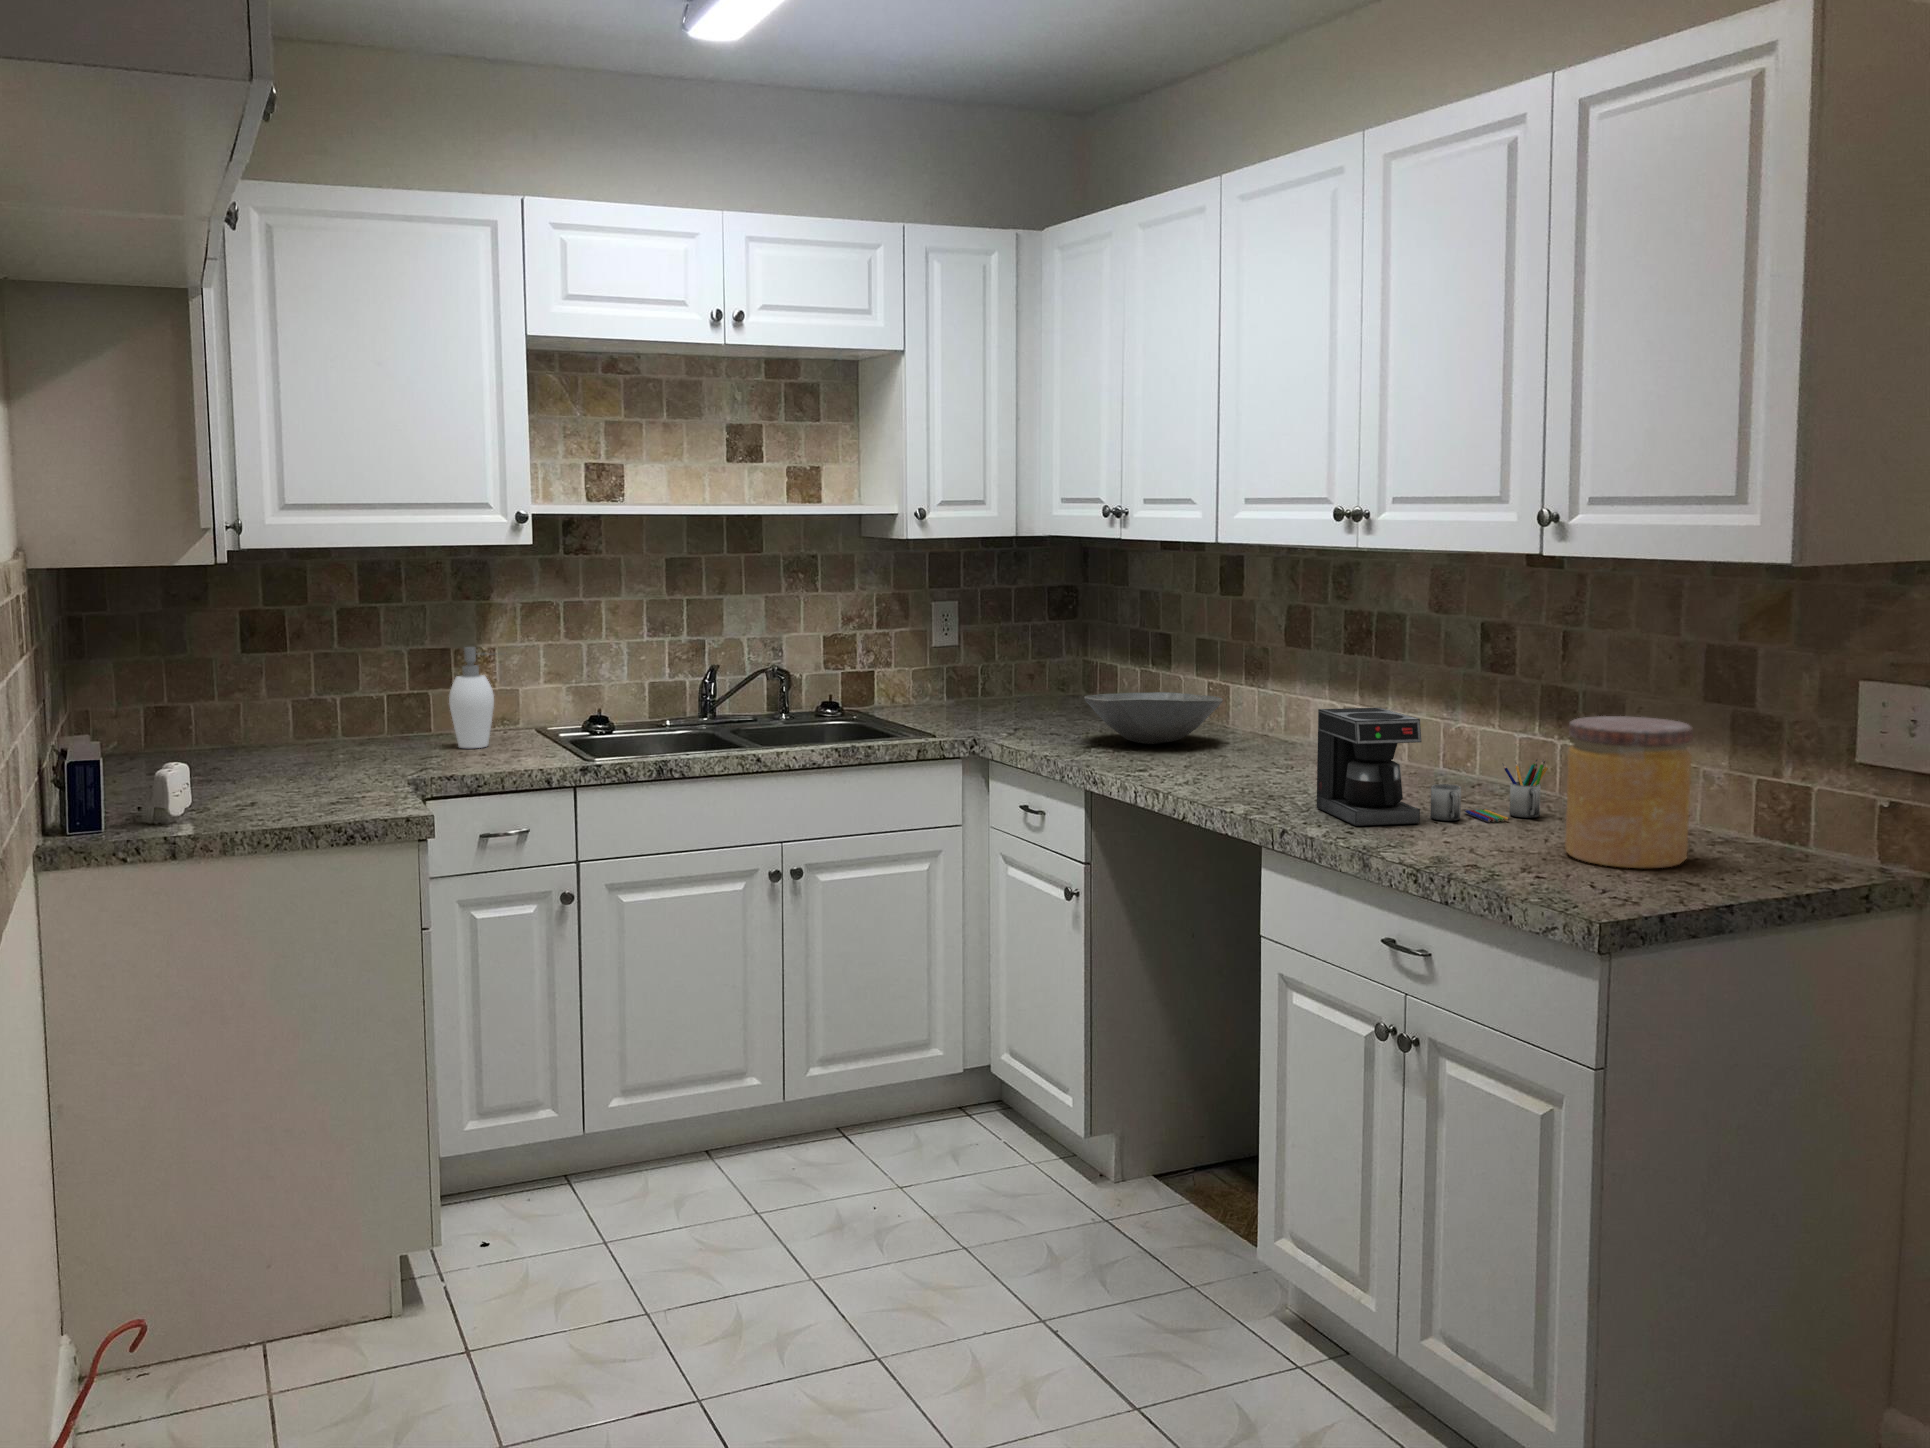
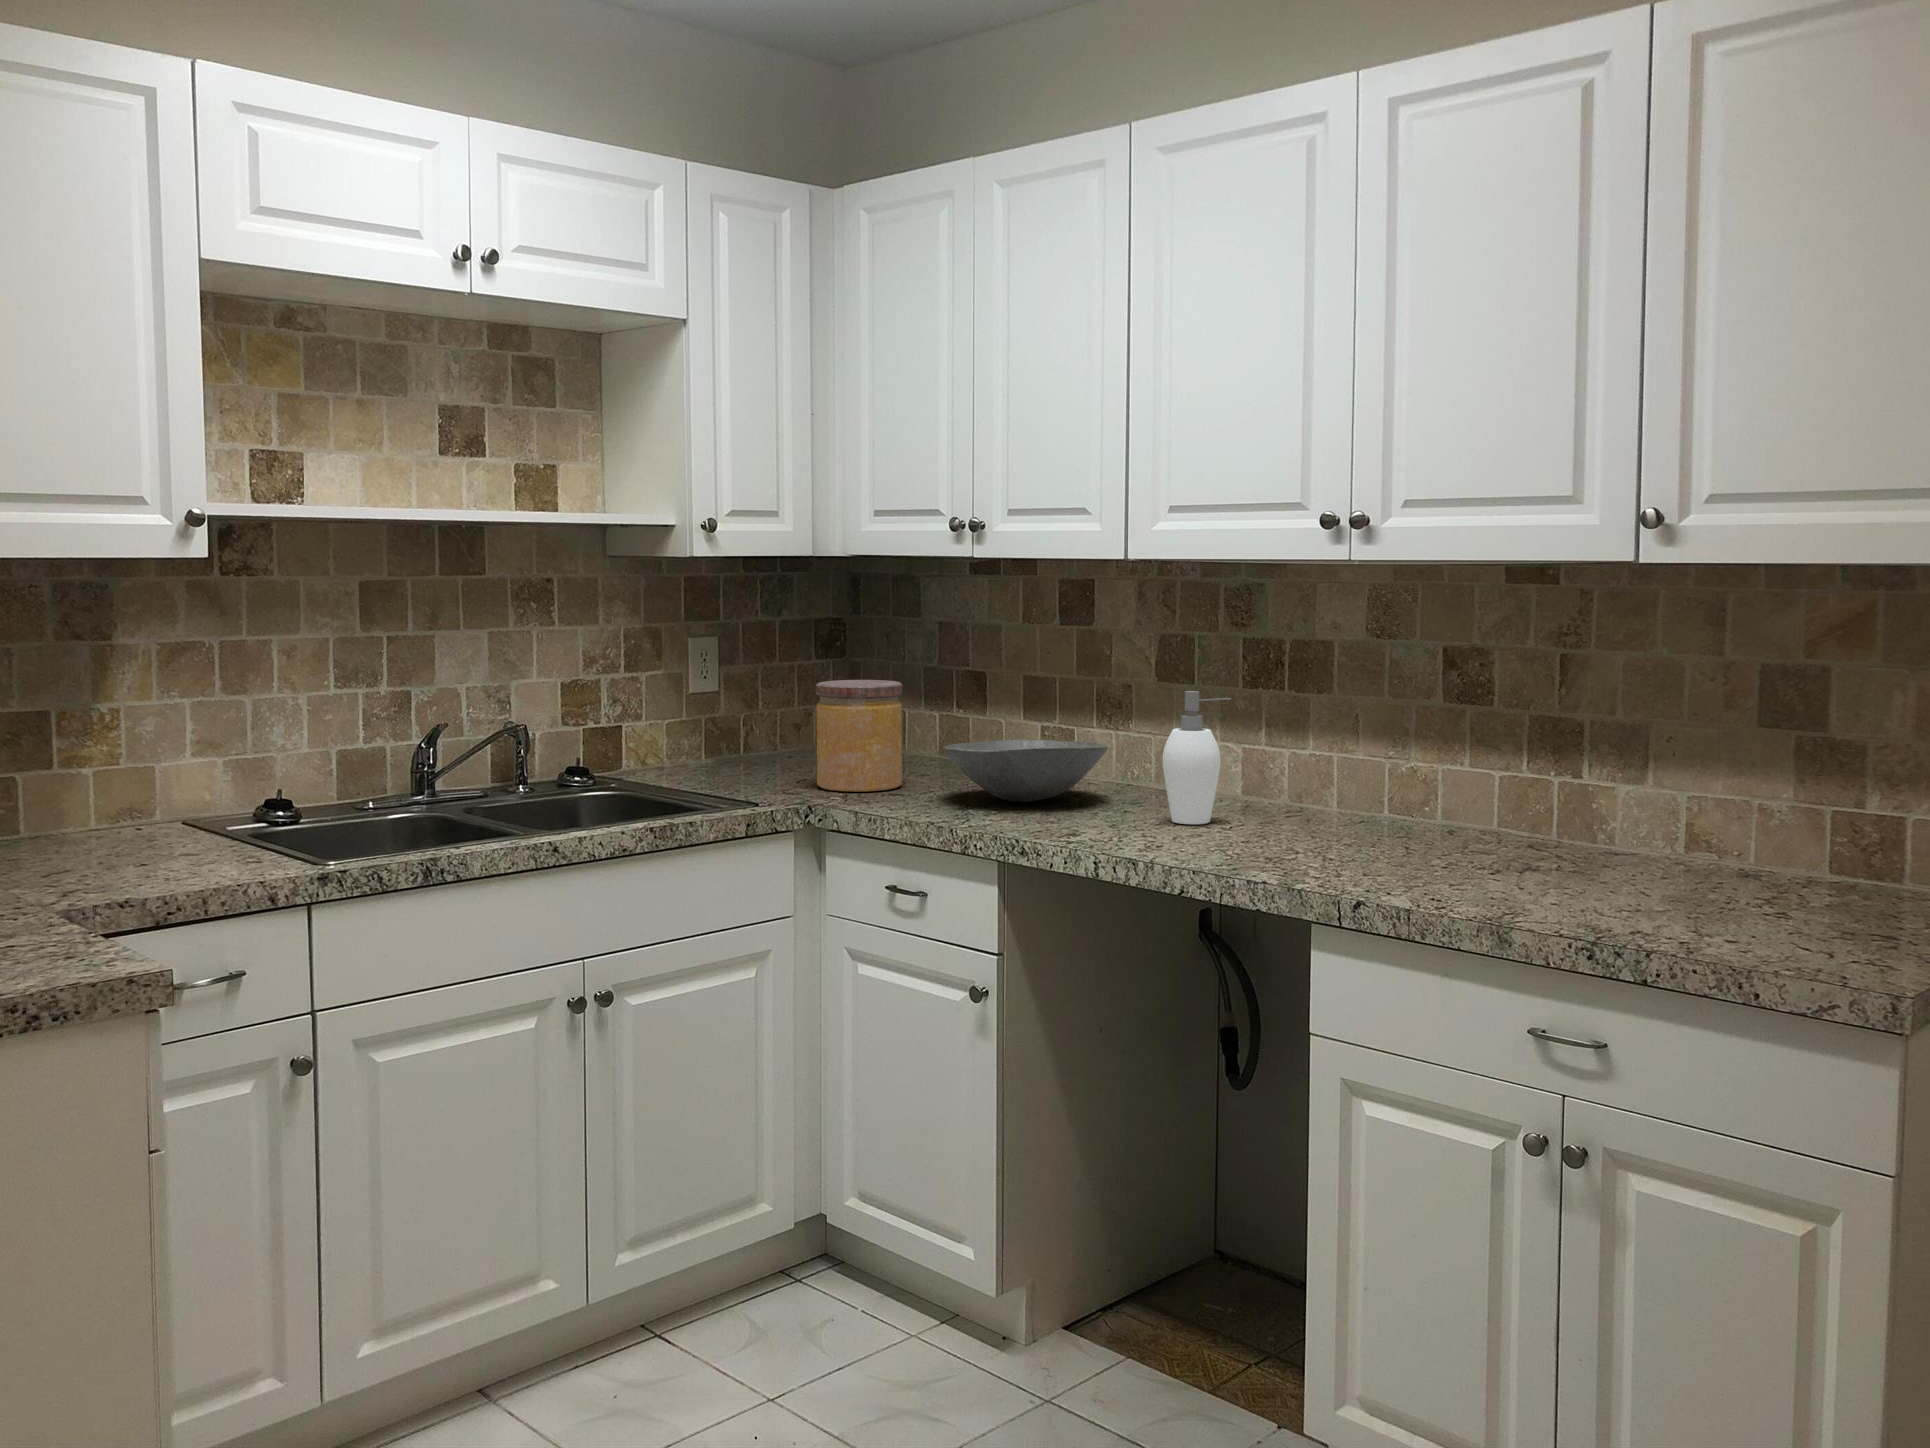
soap dispenser: present [449,647,494,748] -> present [1162,691,1231,824]
coffee maker: present [1317,708,1548,826] -> none [1350,747,1597,890]
jar: present [1565,716,1693,868] -> present [816,680,902,792]

